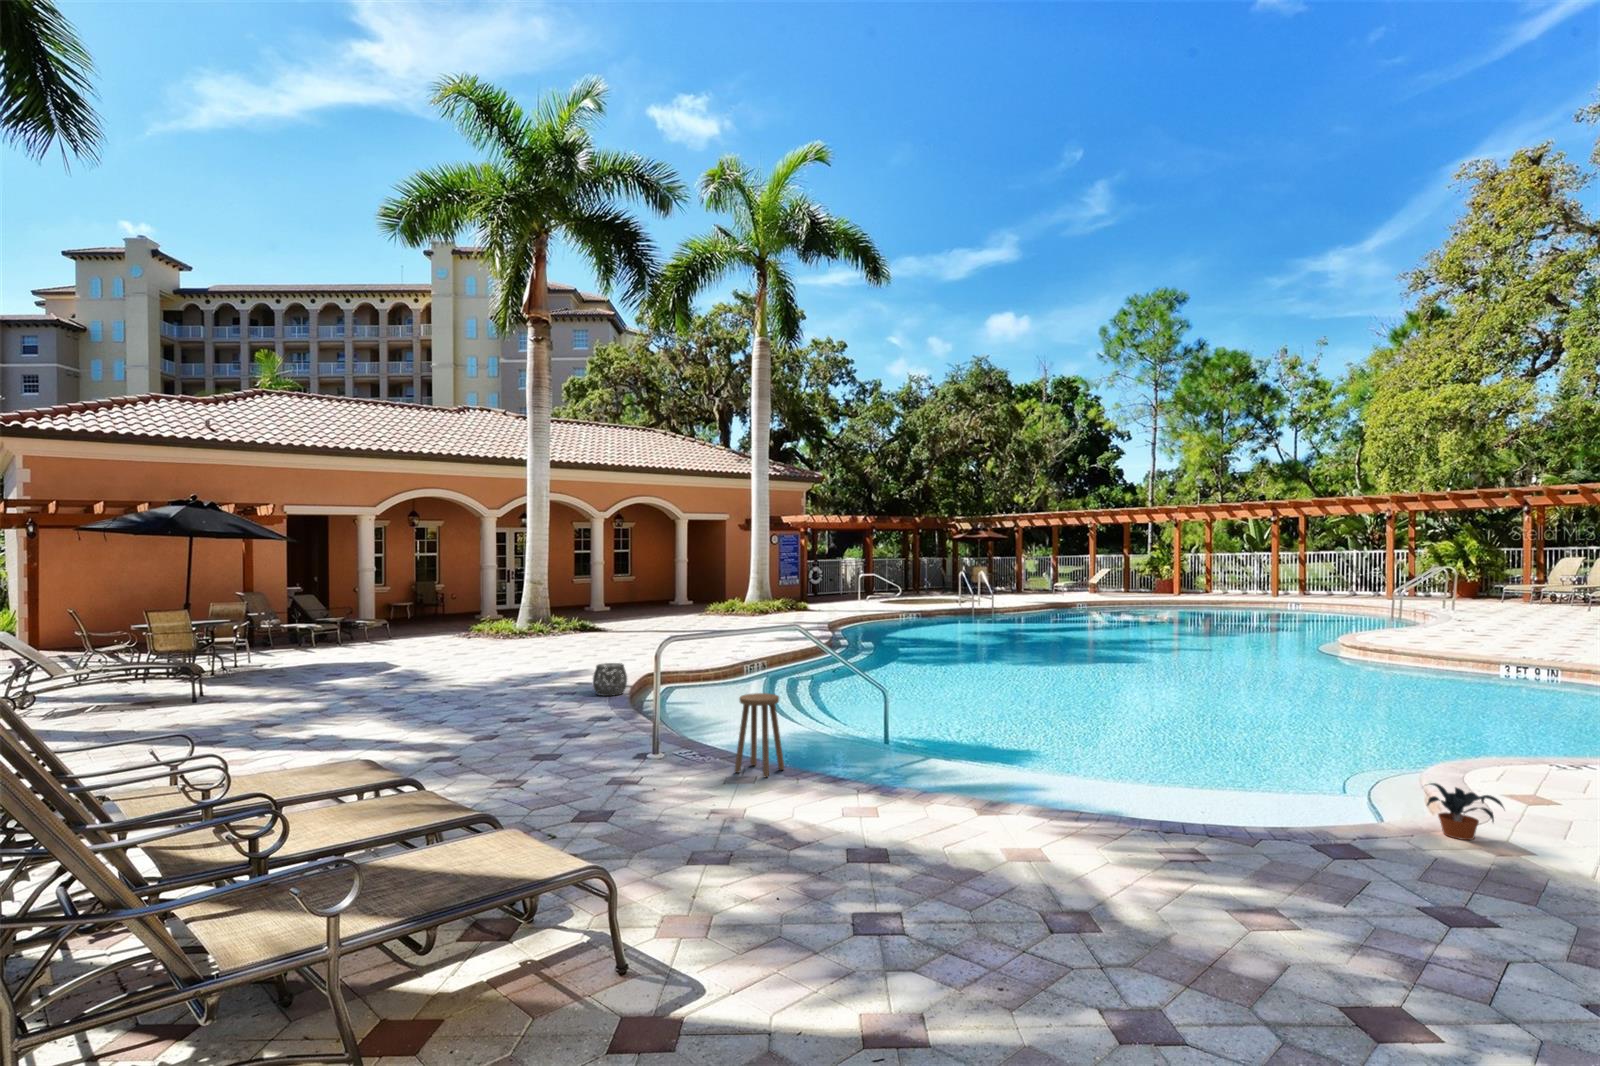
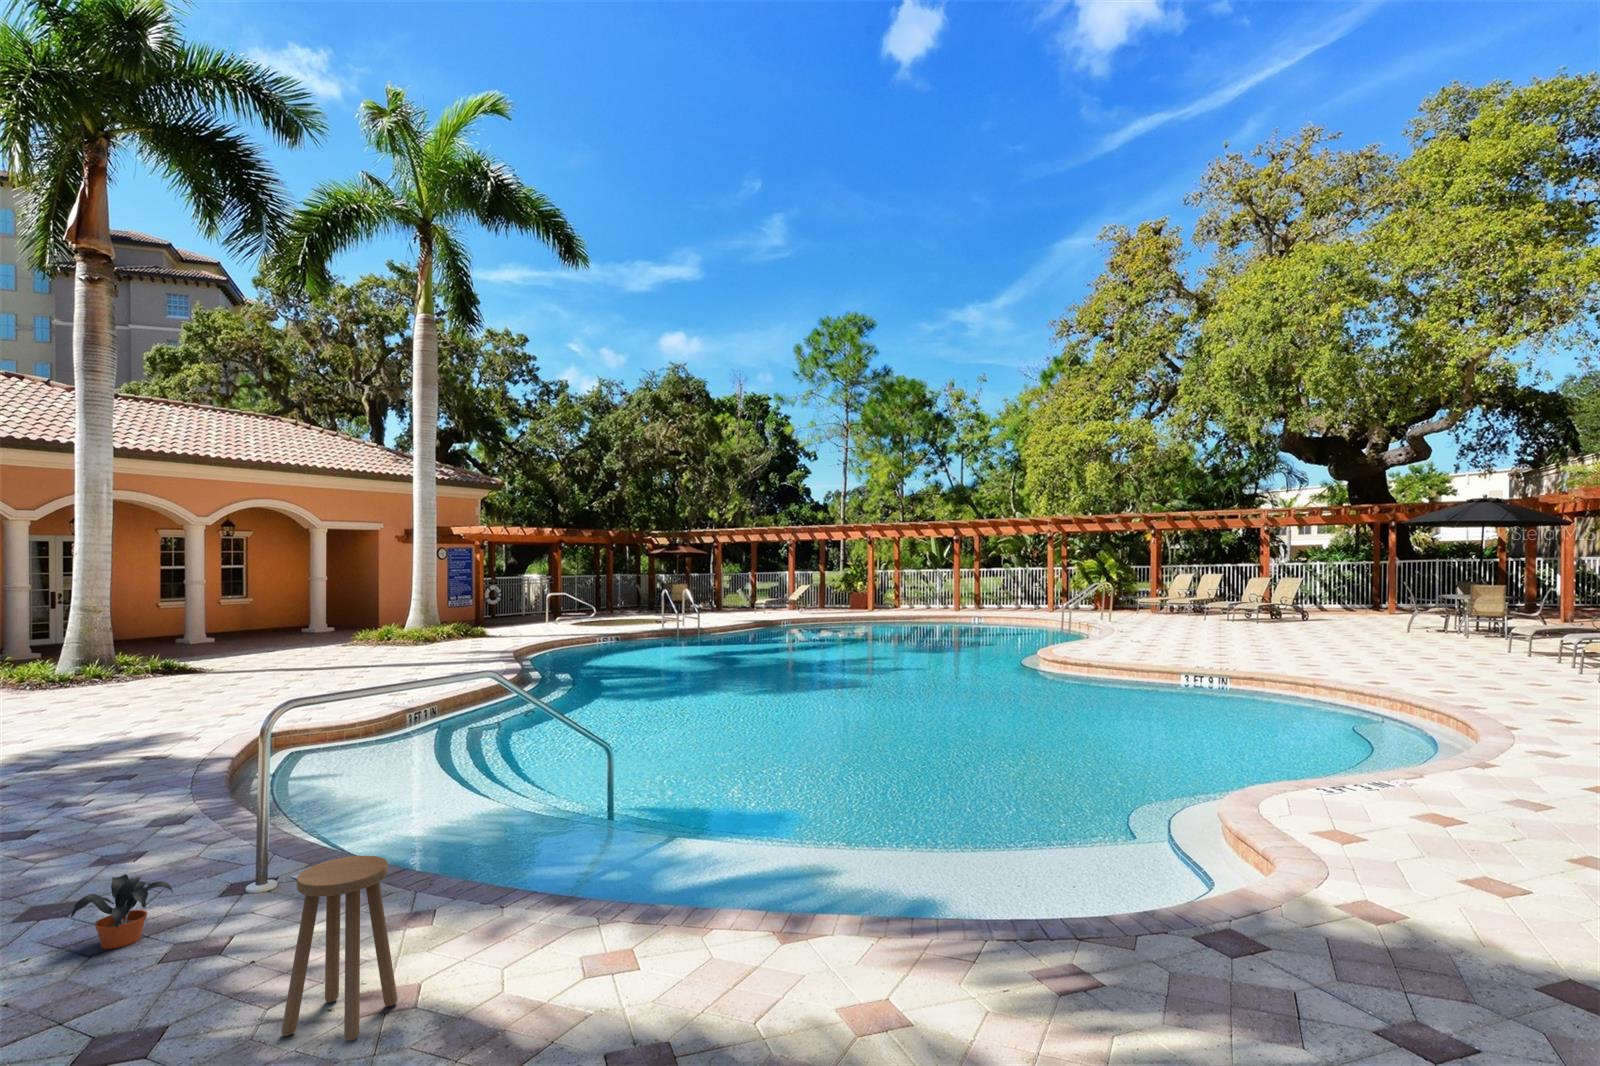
woven basket: present [593,663,627,696] -> none [50,772,130,837]
potted plant: present [1427,783,1504,840] -> present [71,874,173,949]

